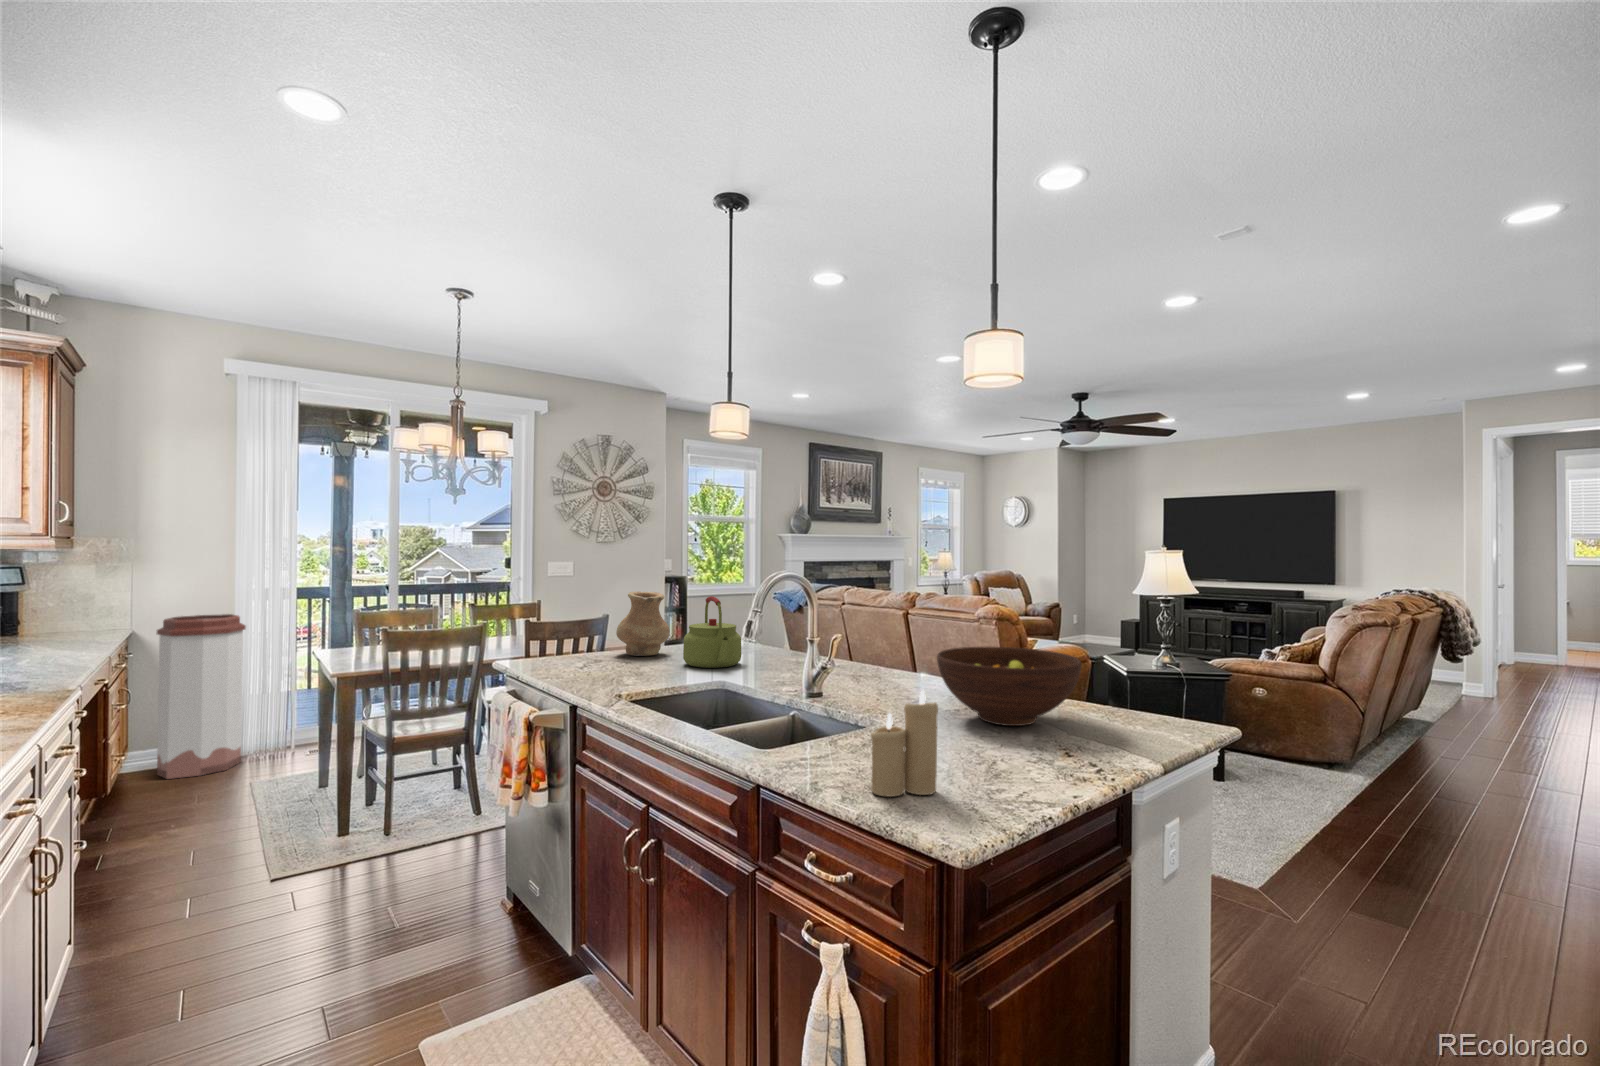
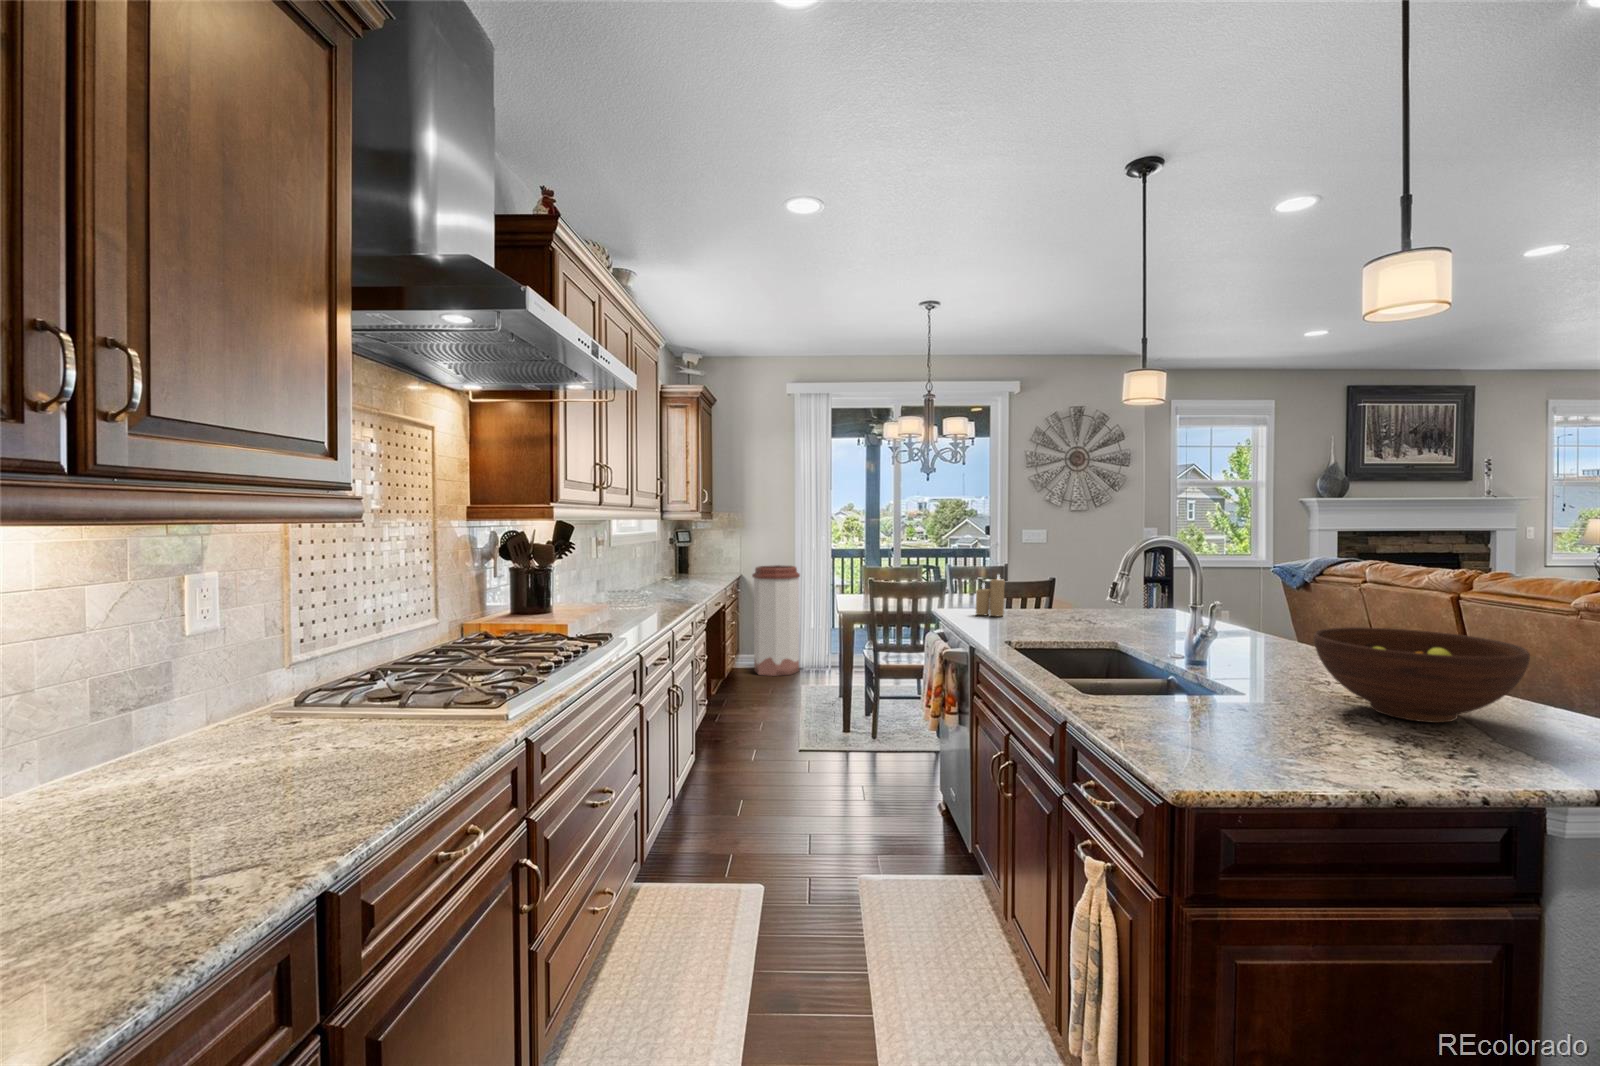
vase: present [616,591,670,656] -> none [1036,556,1087,616]
kettle: present [683,596,741,668] -> none [1089,563,1150,631]
candle: present [871,690,938,797] -> present [976,575,1005,617]

